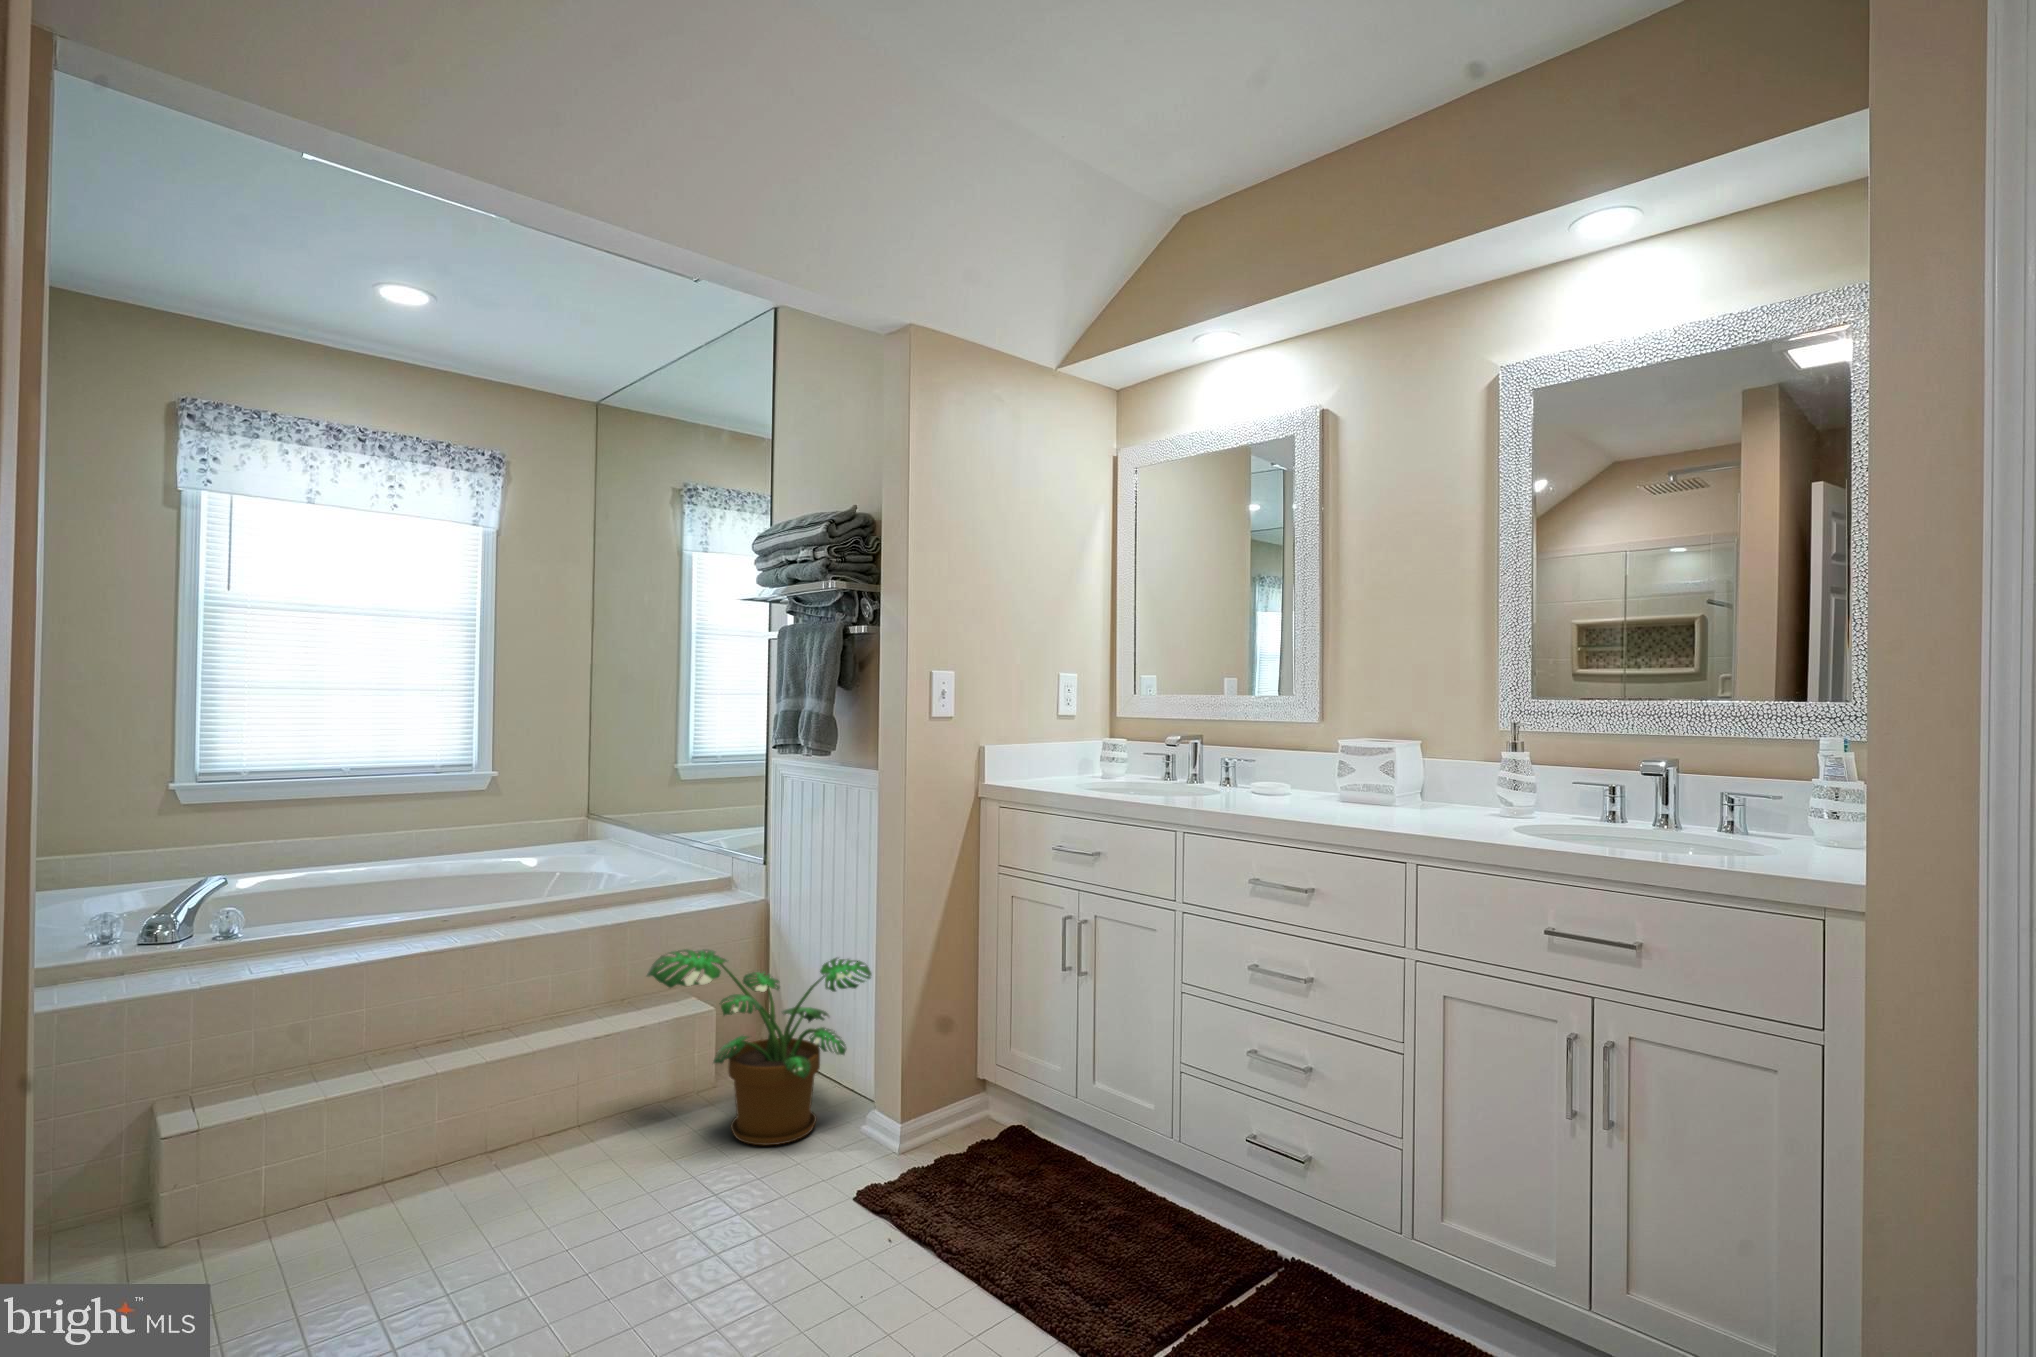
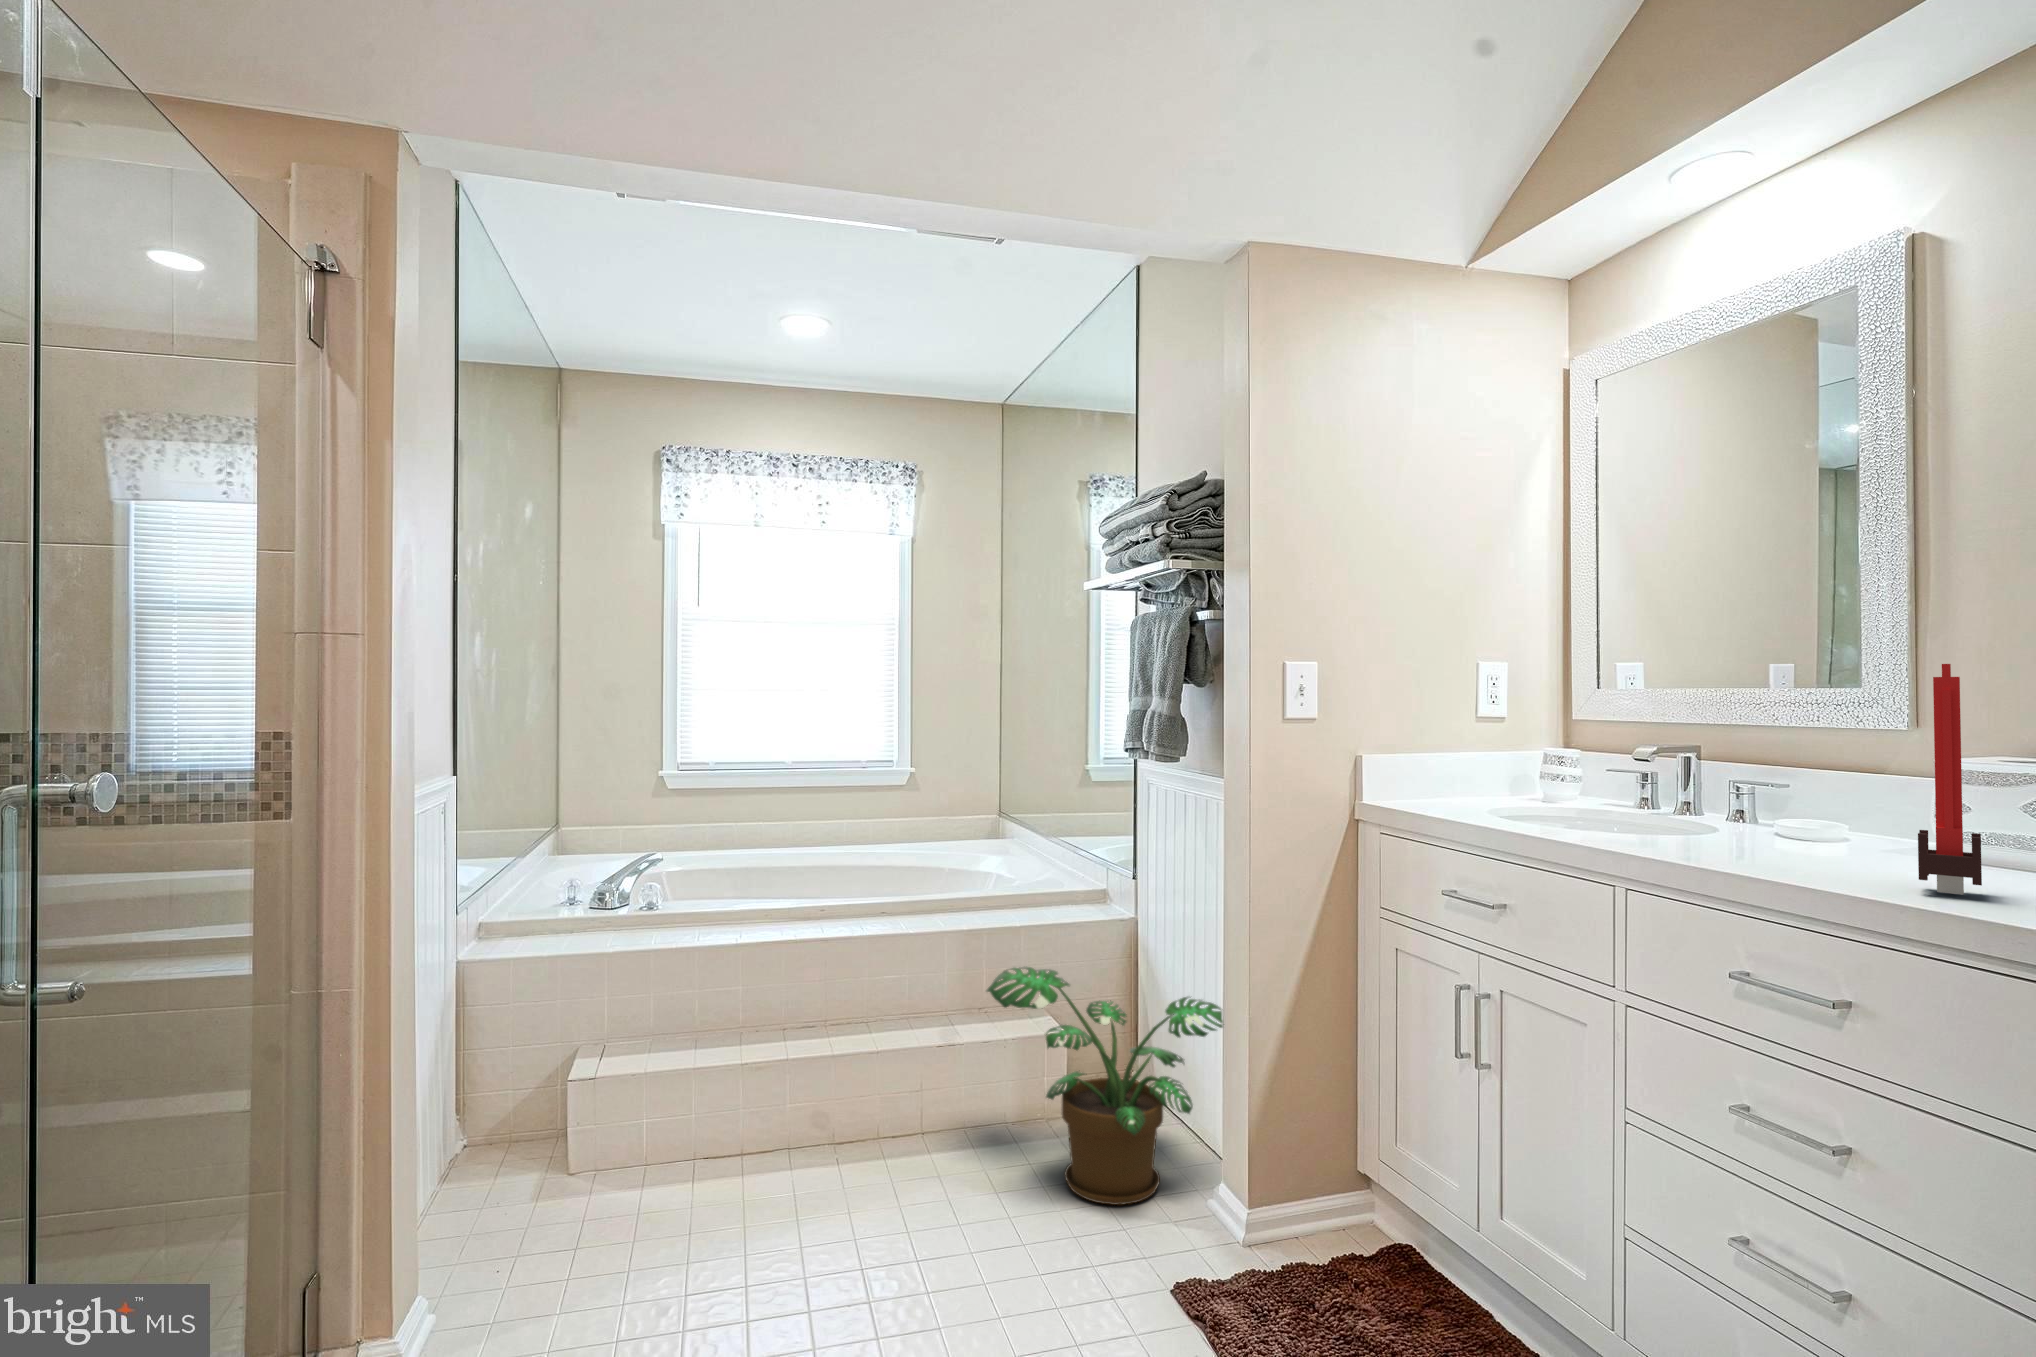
candle: none [1346,685,1376,820] -> present [1918,664,1982,895]

